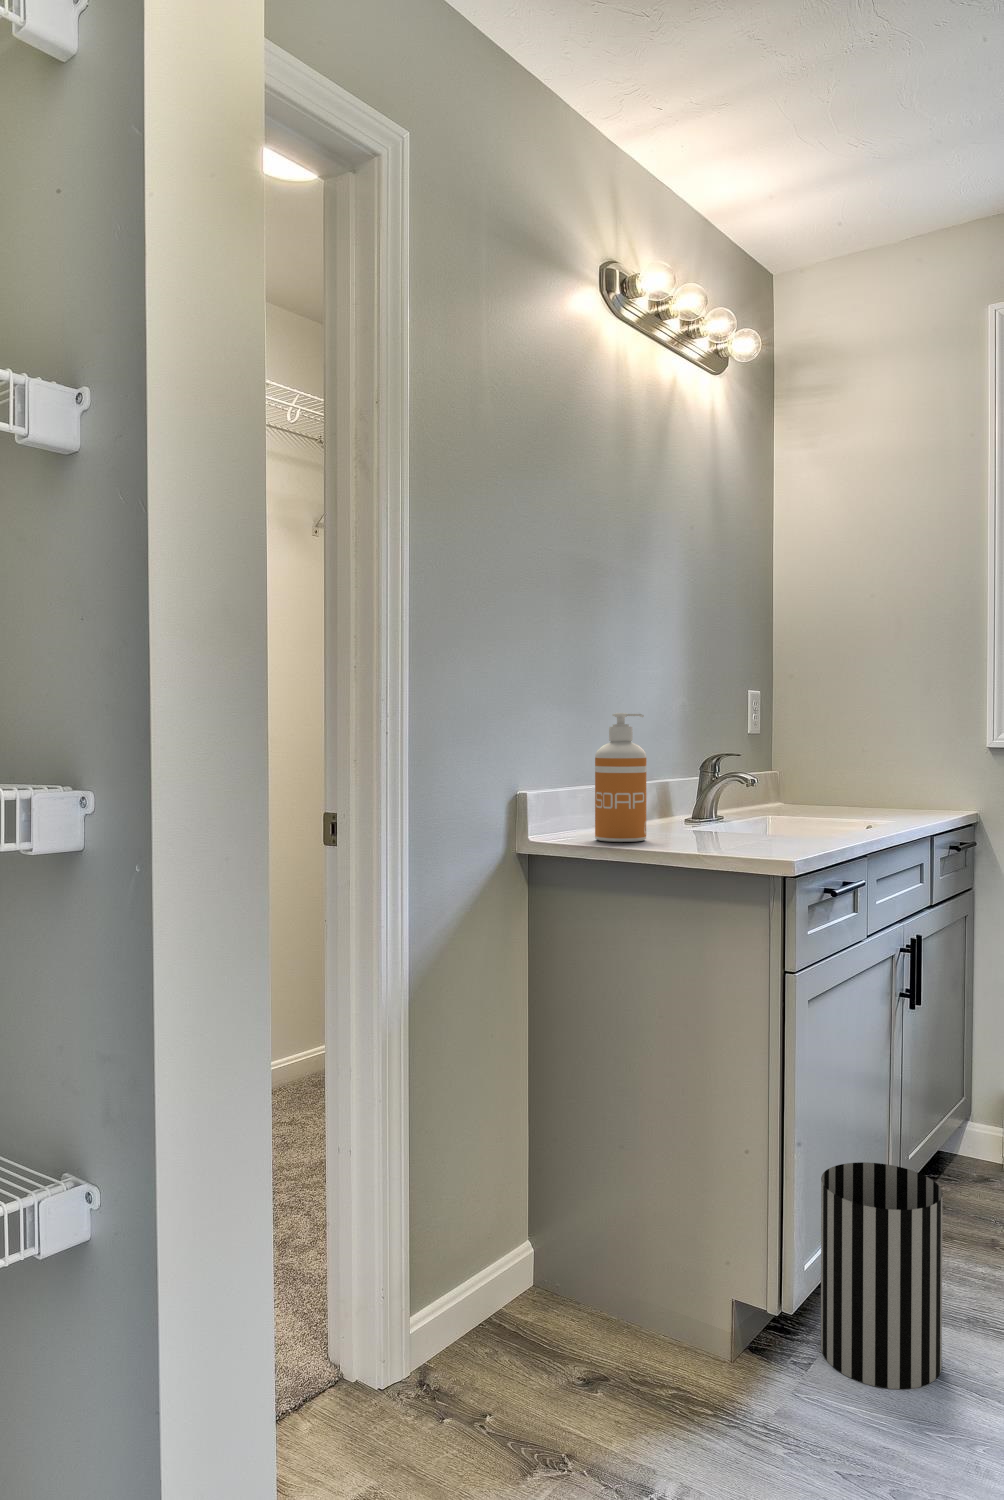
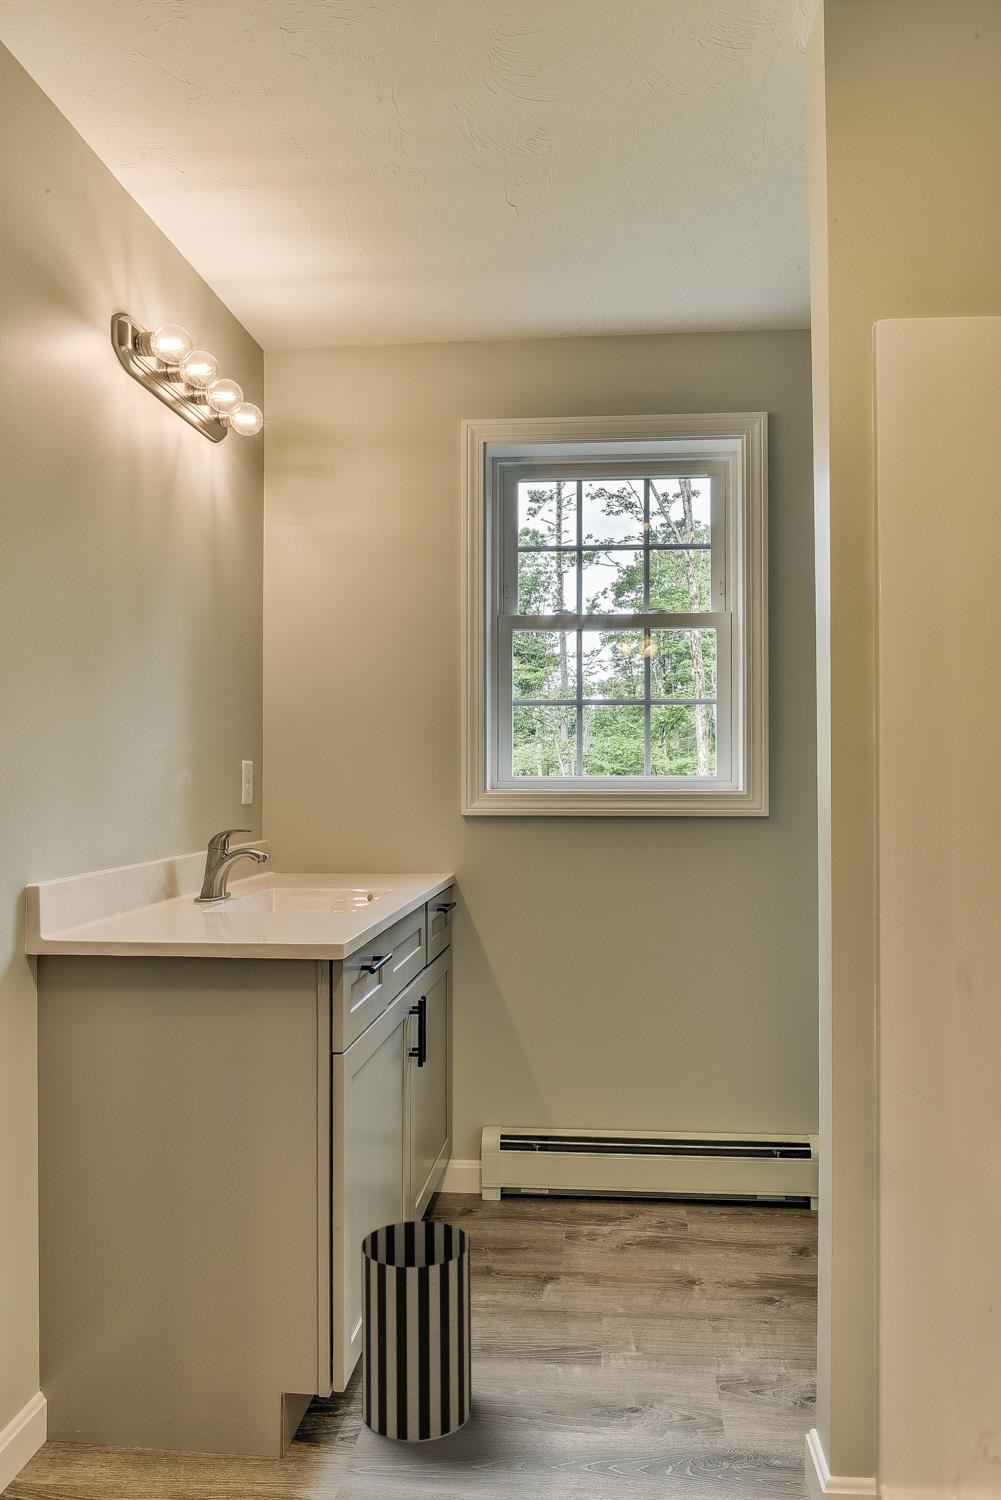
soap dispenser: present [595,713,646,842] -> none [118,794,174,932]

